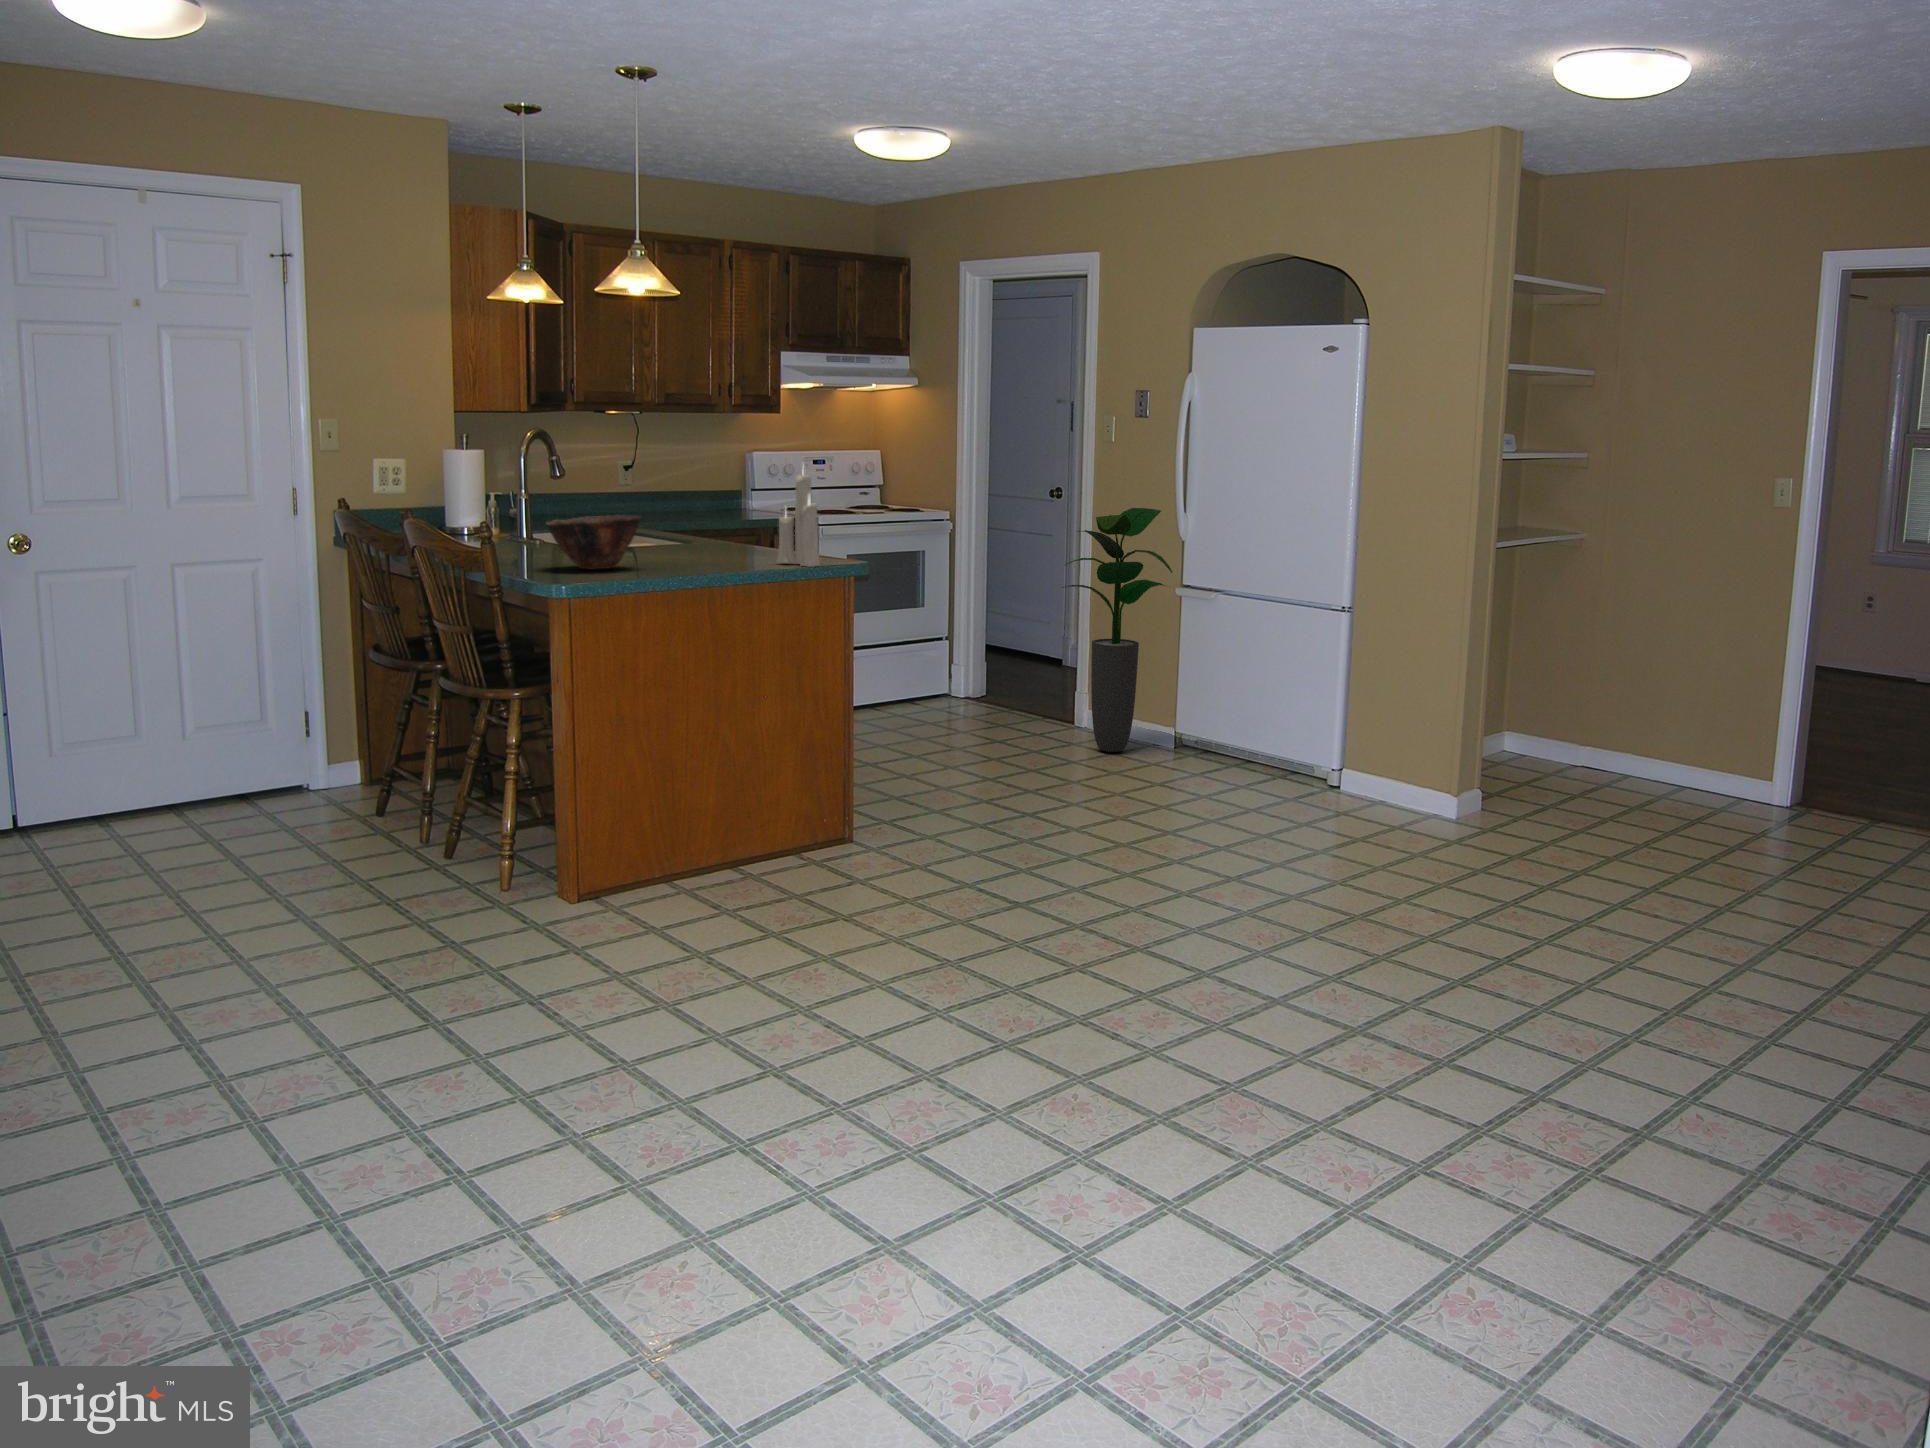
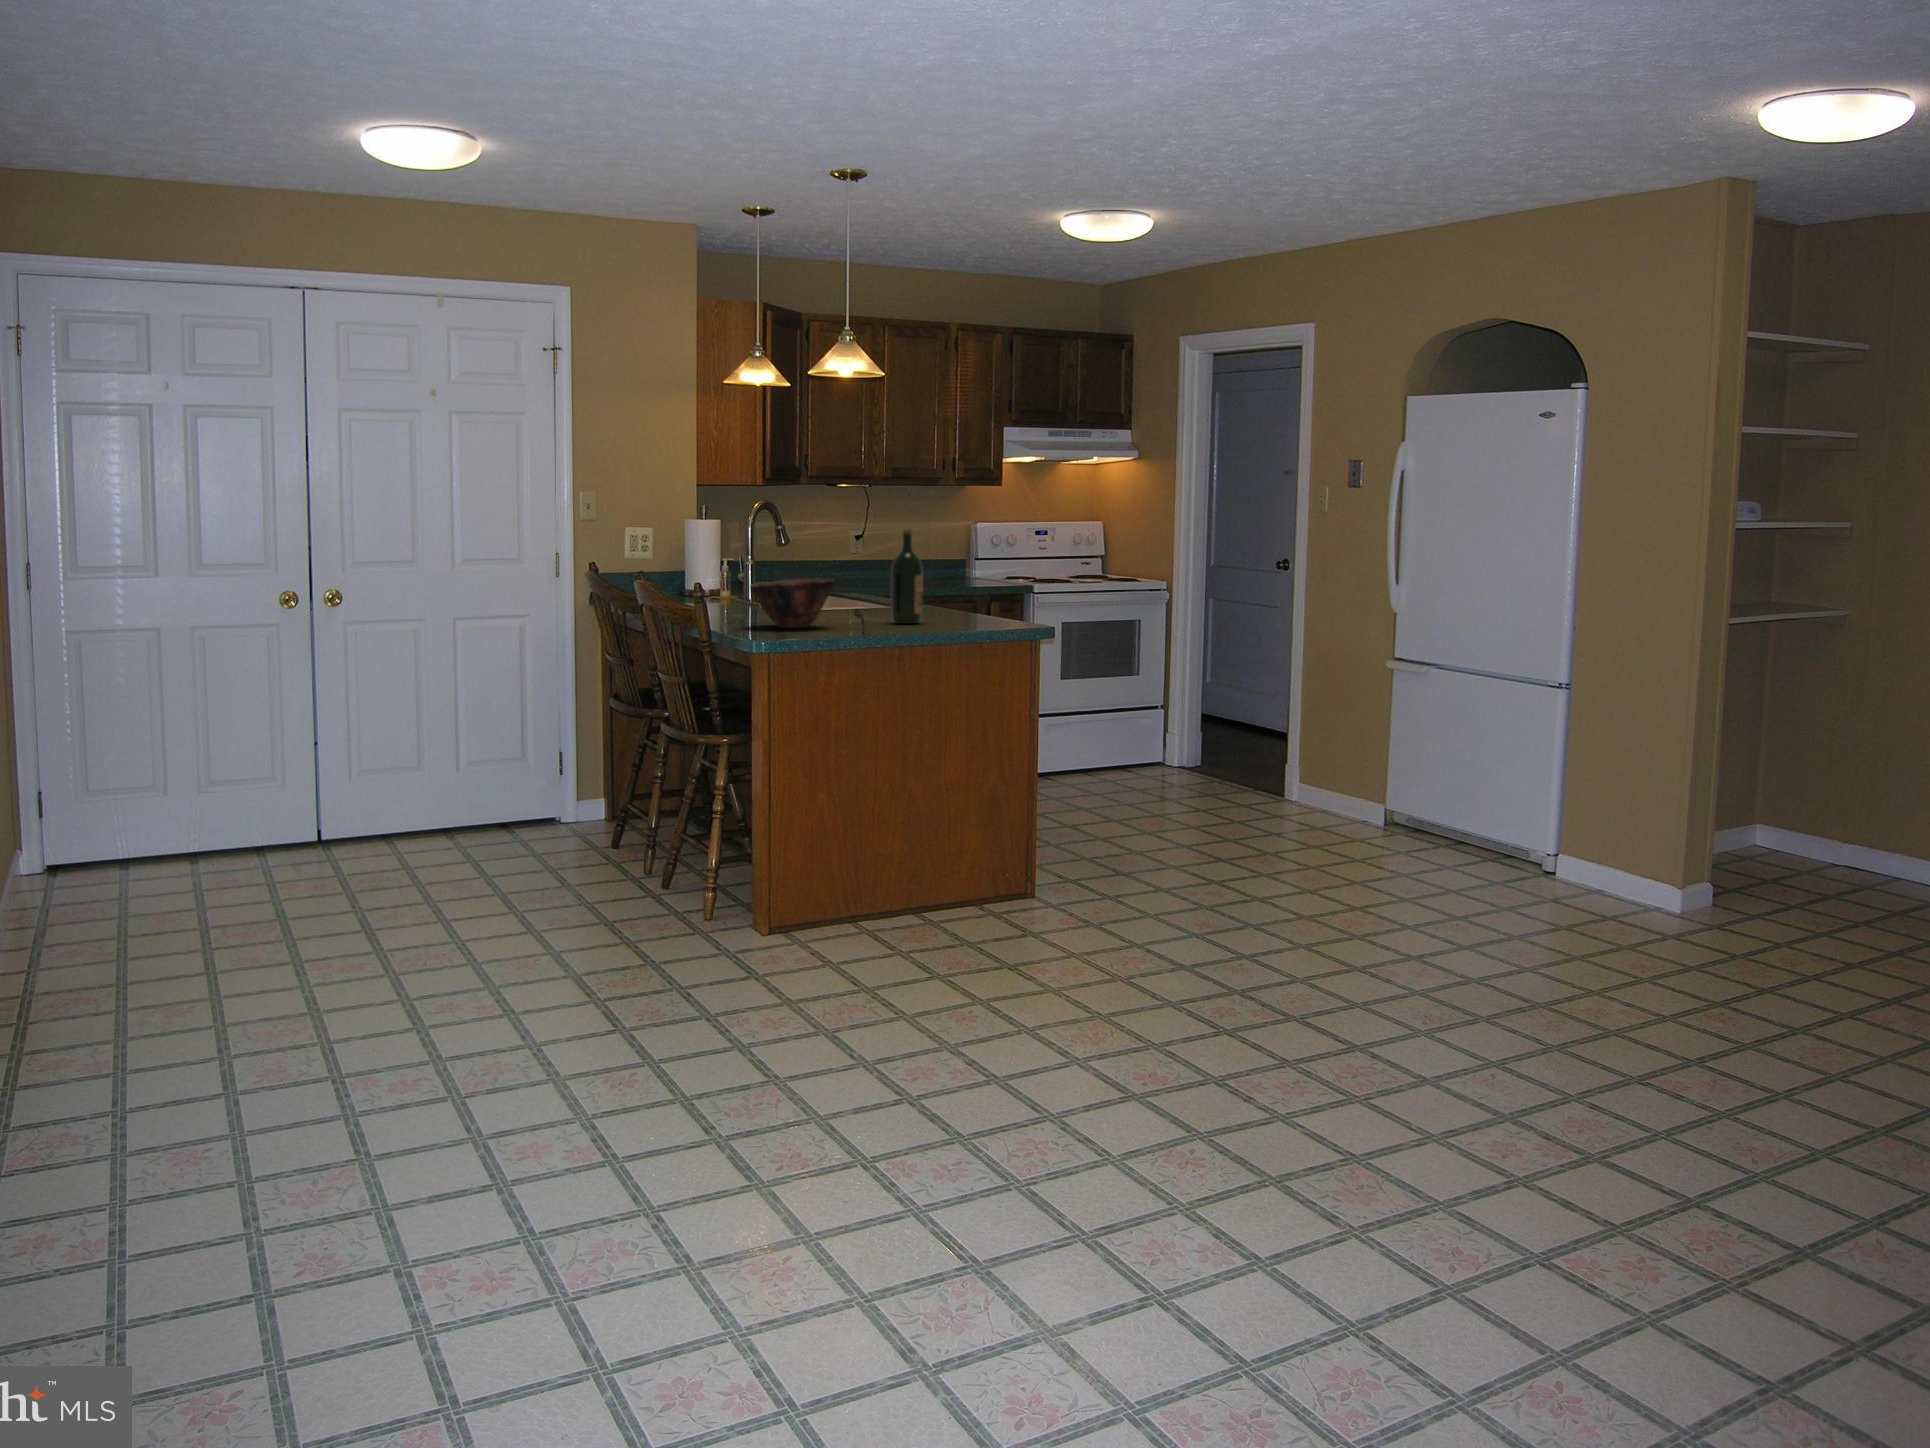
wine bottle: none [699,462,734,563] -> present [891,529,923,624]
candle: present [777,475,820,567] -> none [961,524,1001,629]
potted plant: present [1062,508,1173,752] -> none [1267,576,1386,827]

